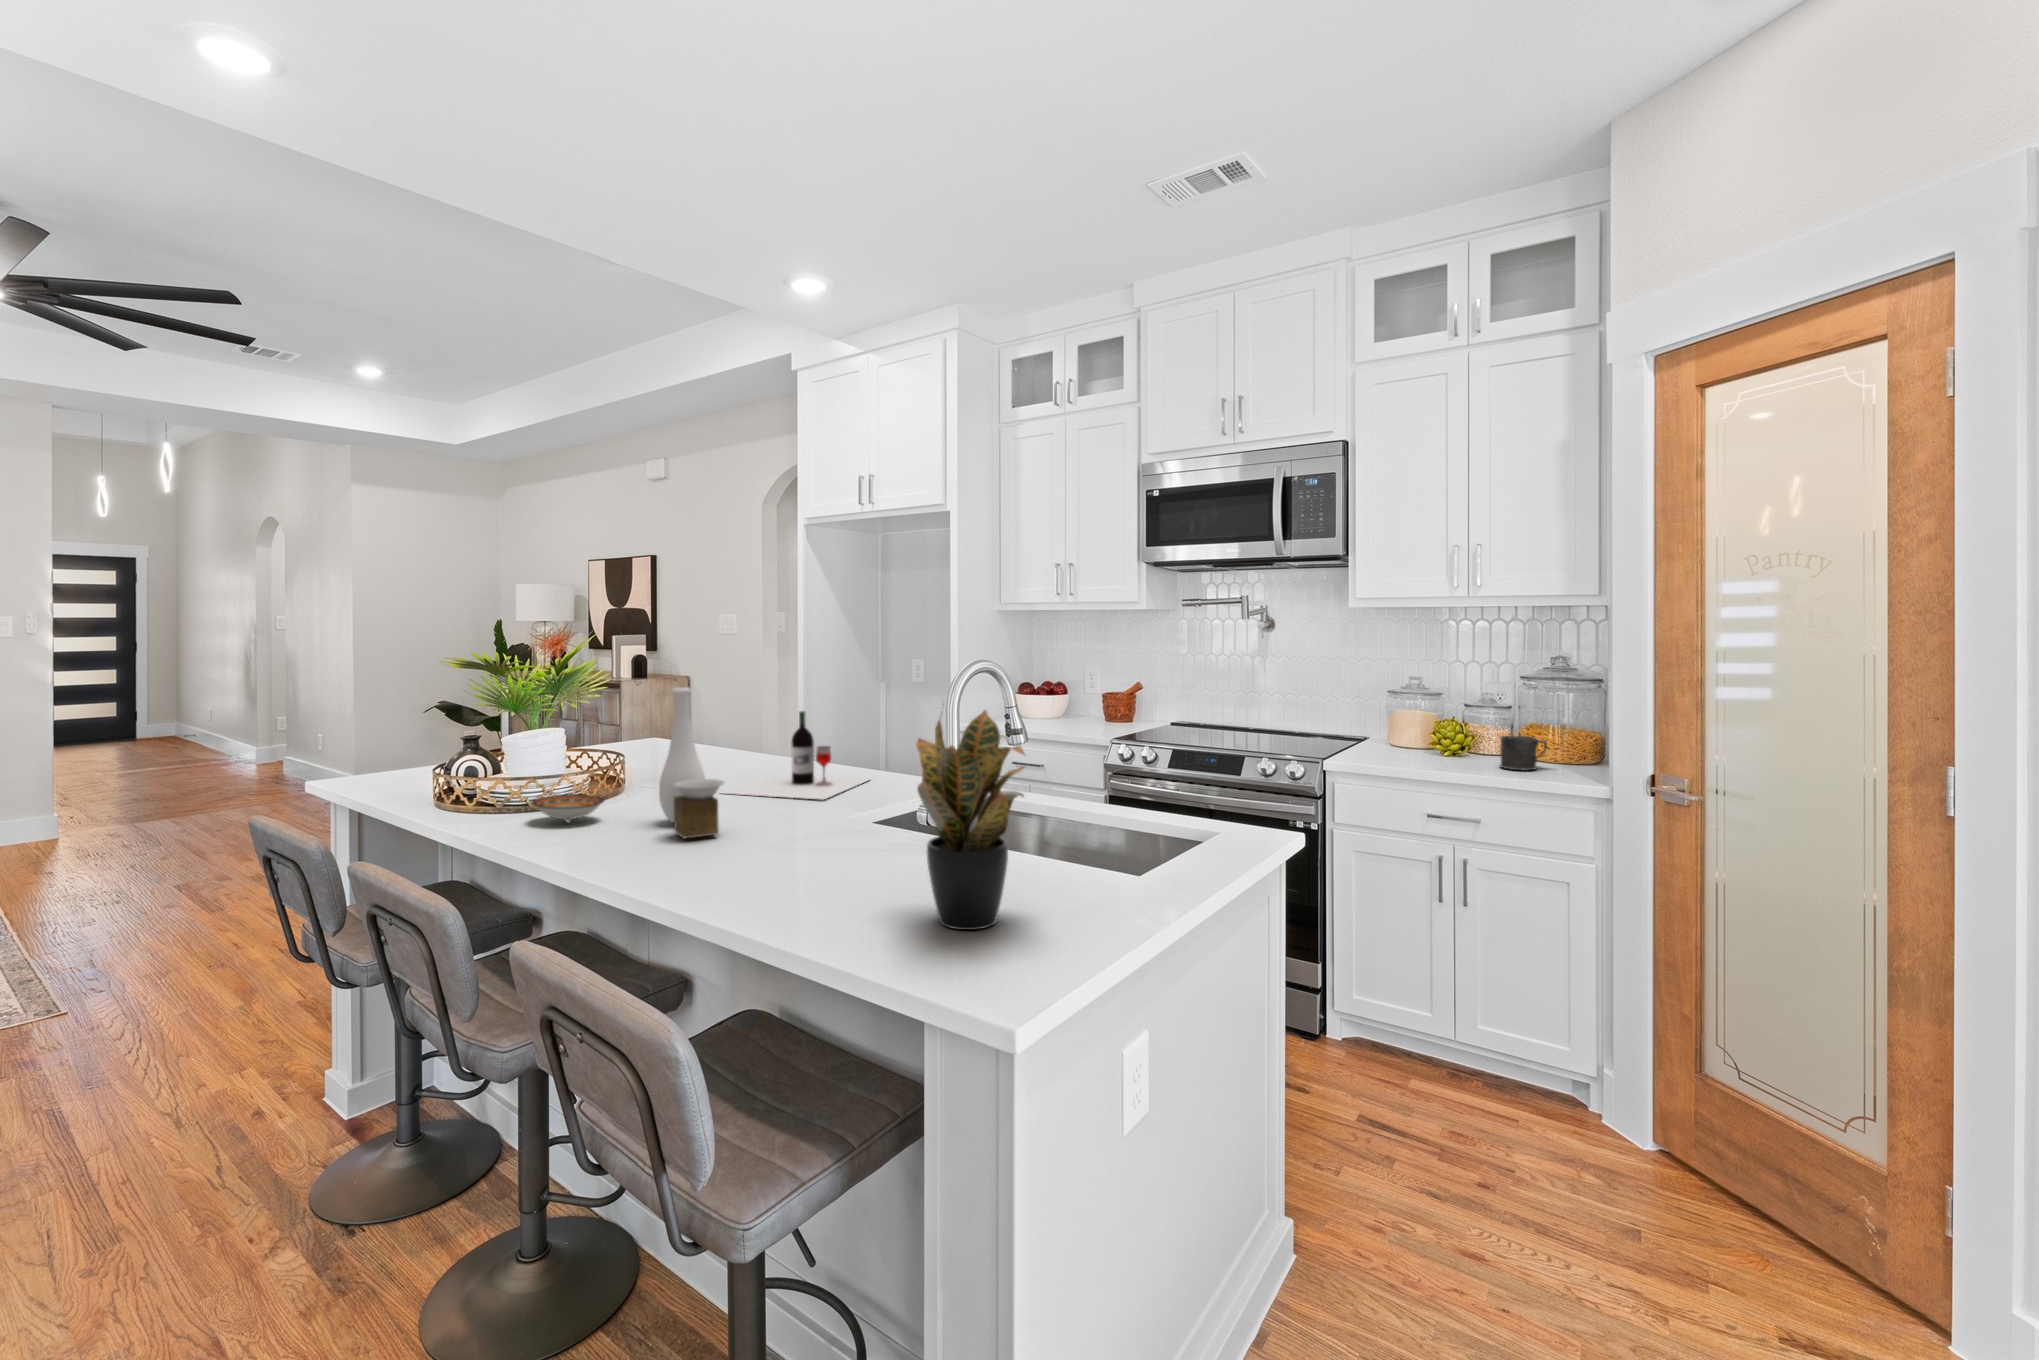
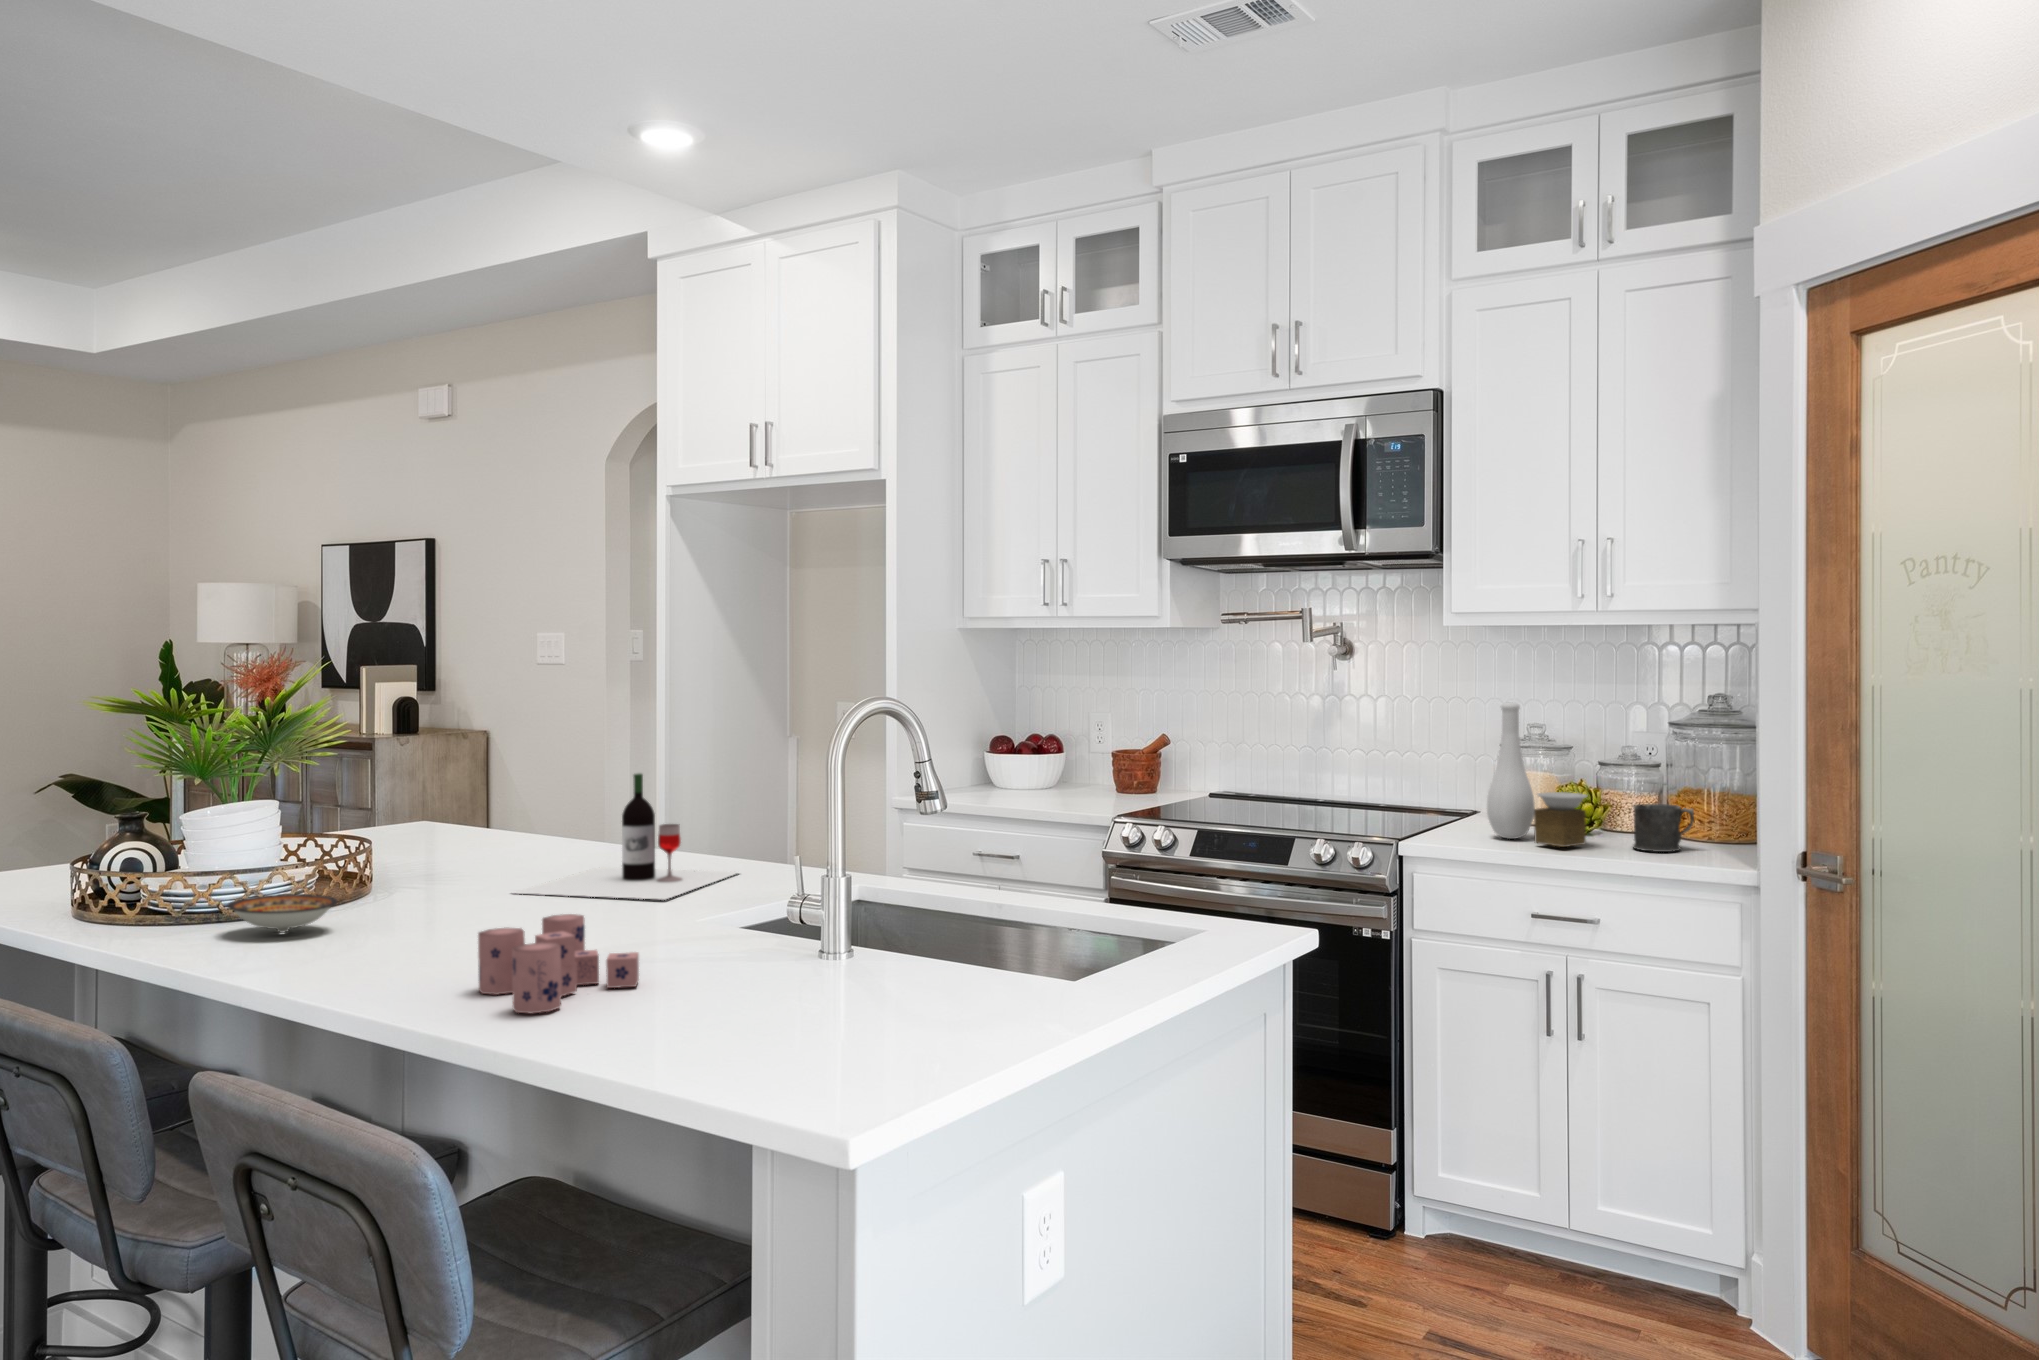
vase: present [659,687,724,838] -> present [1487,703,1587,847]
potted plant: present [916,710,1026,930] -> none [739,736,938,1054]
candle: none [705,814,817,890] -> present [478,914,639,1014]

